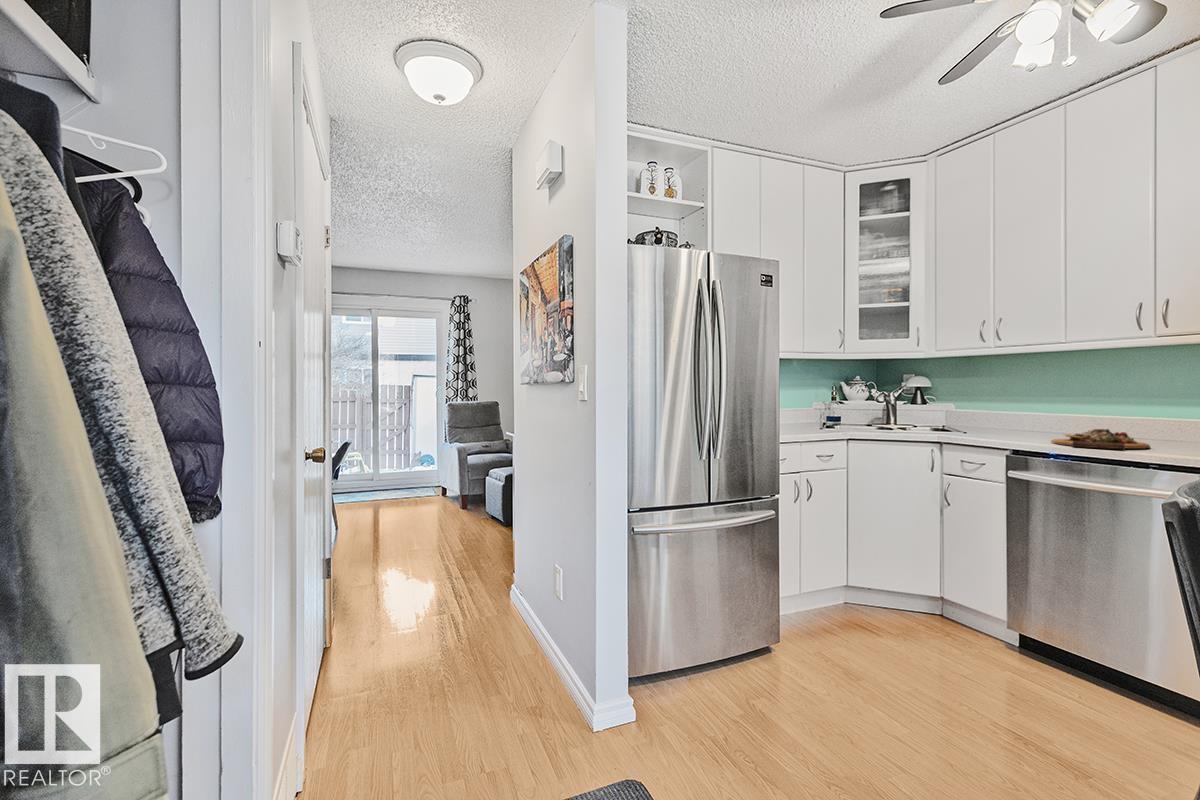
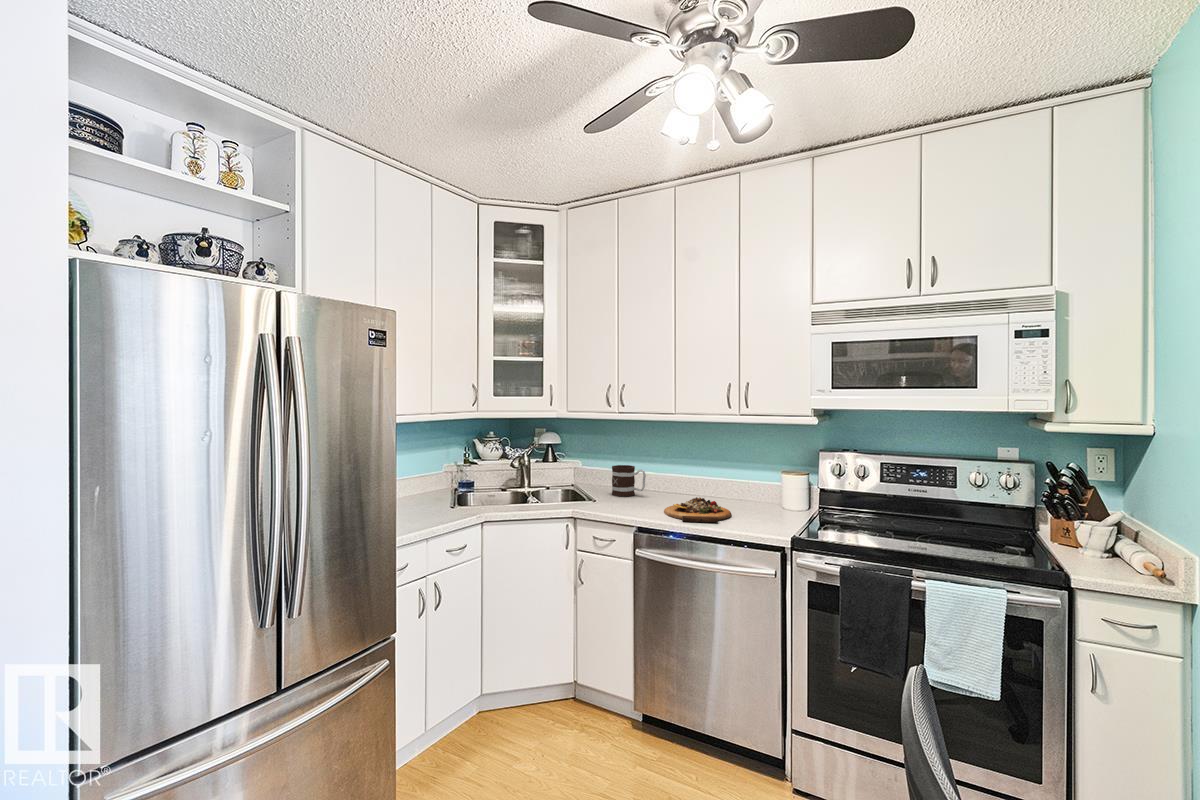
mug: none [988,404,1032,433] -> present [612,465,646,496]

